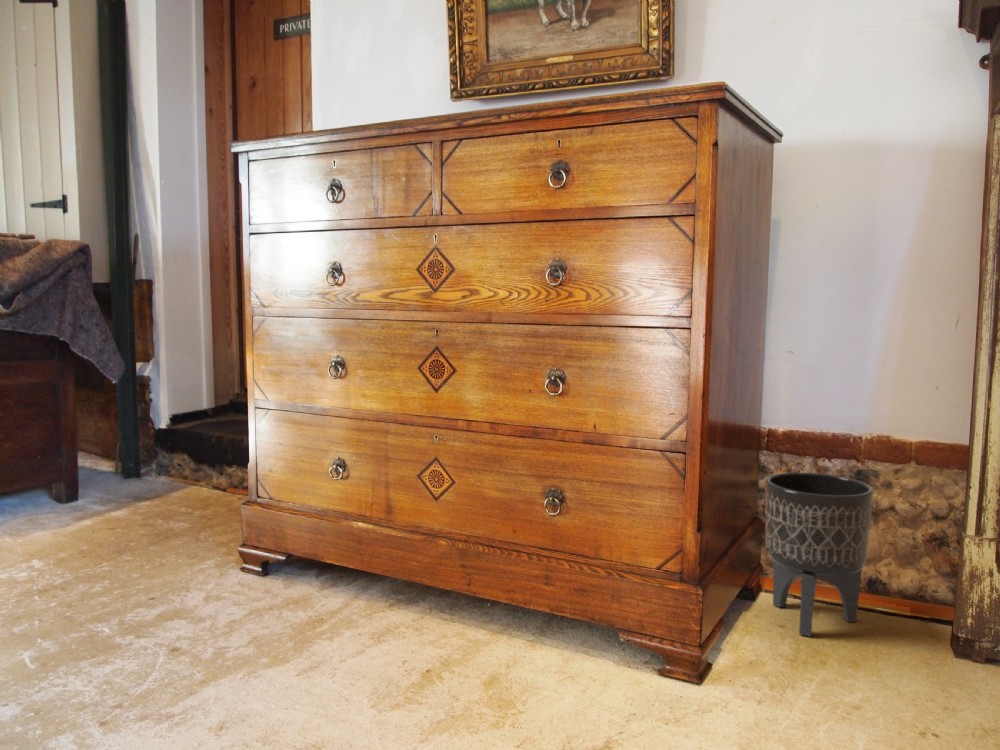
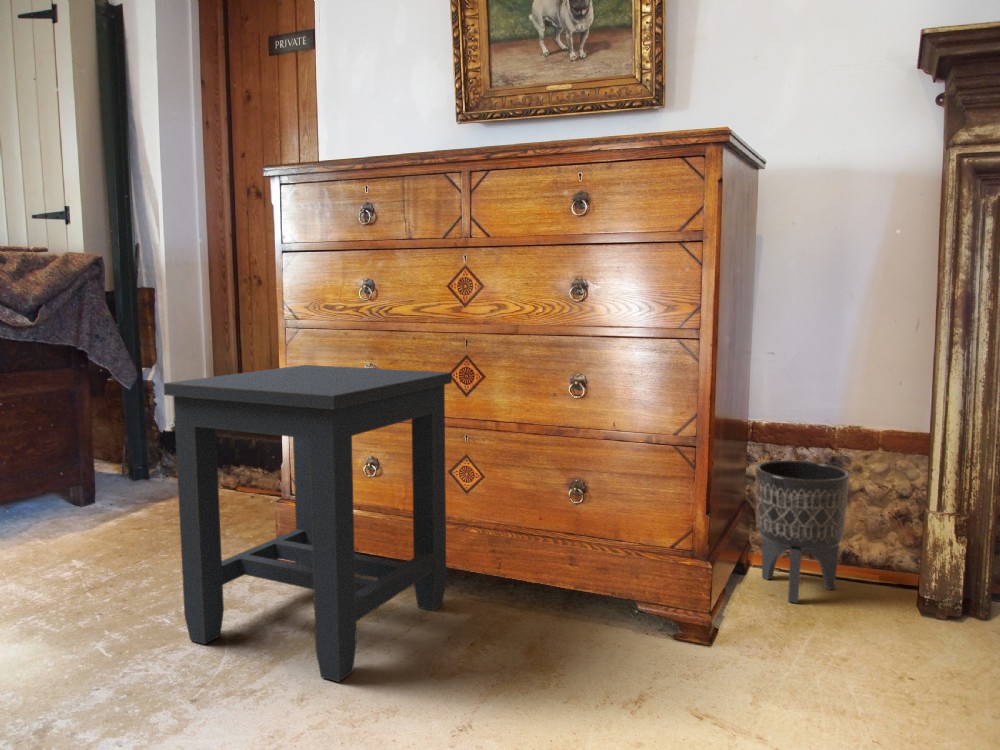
side table: none [96,356,419,707] -> present [164,365,452,682]

